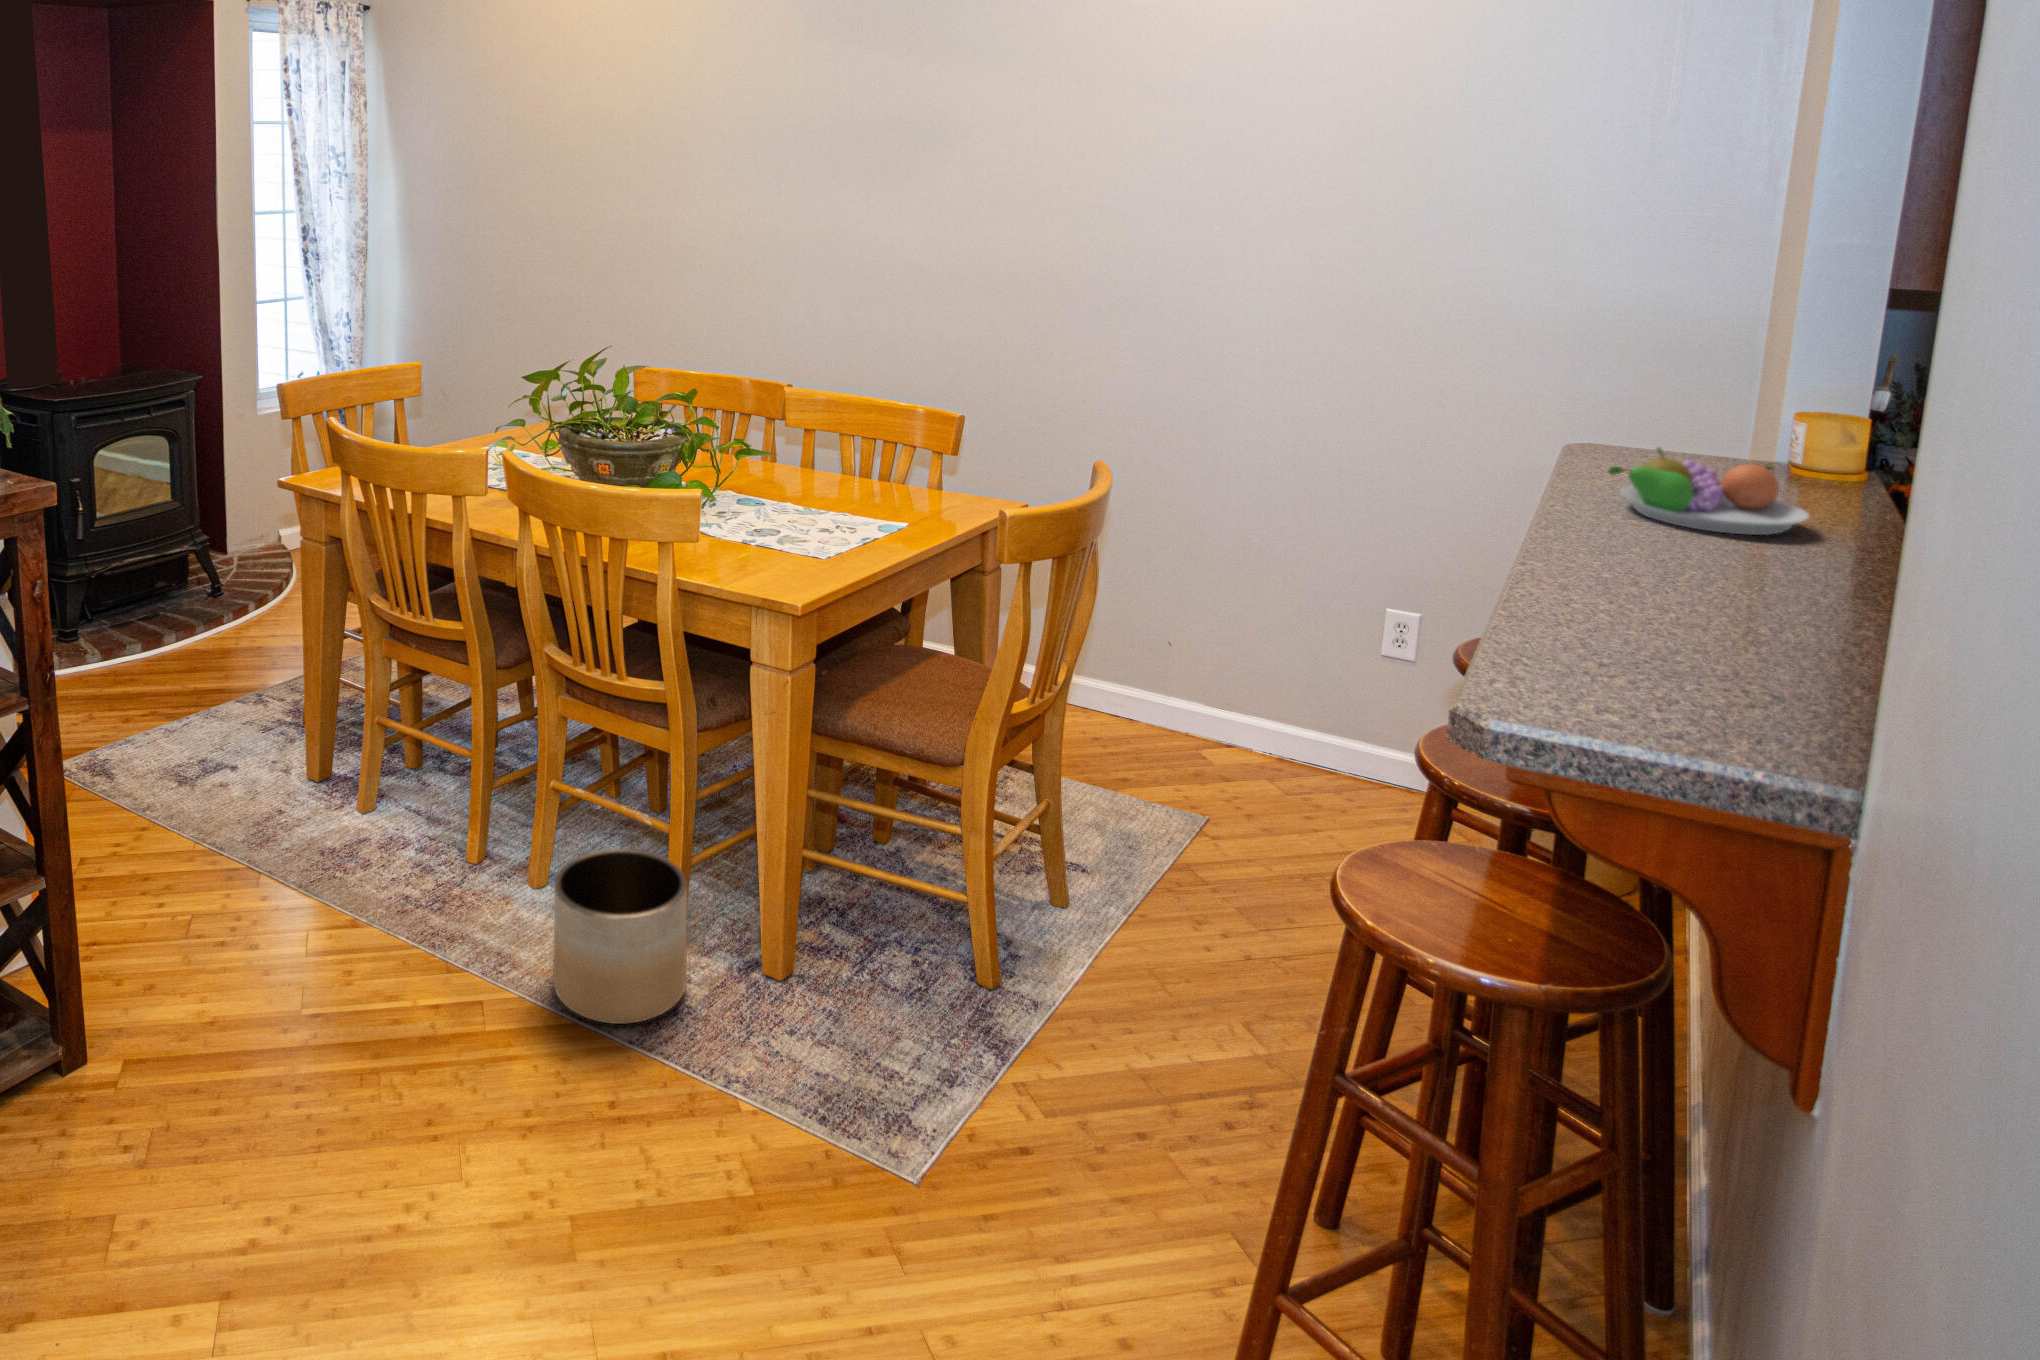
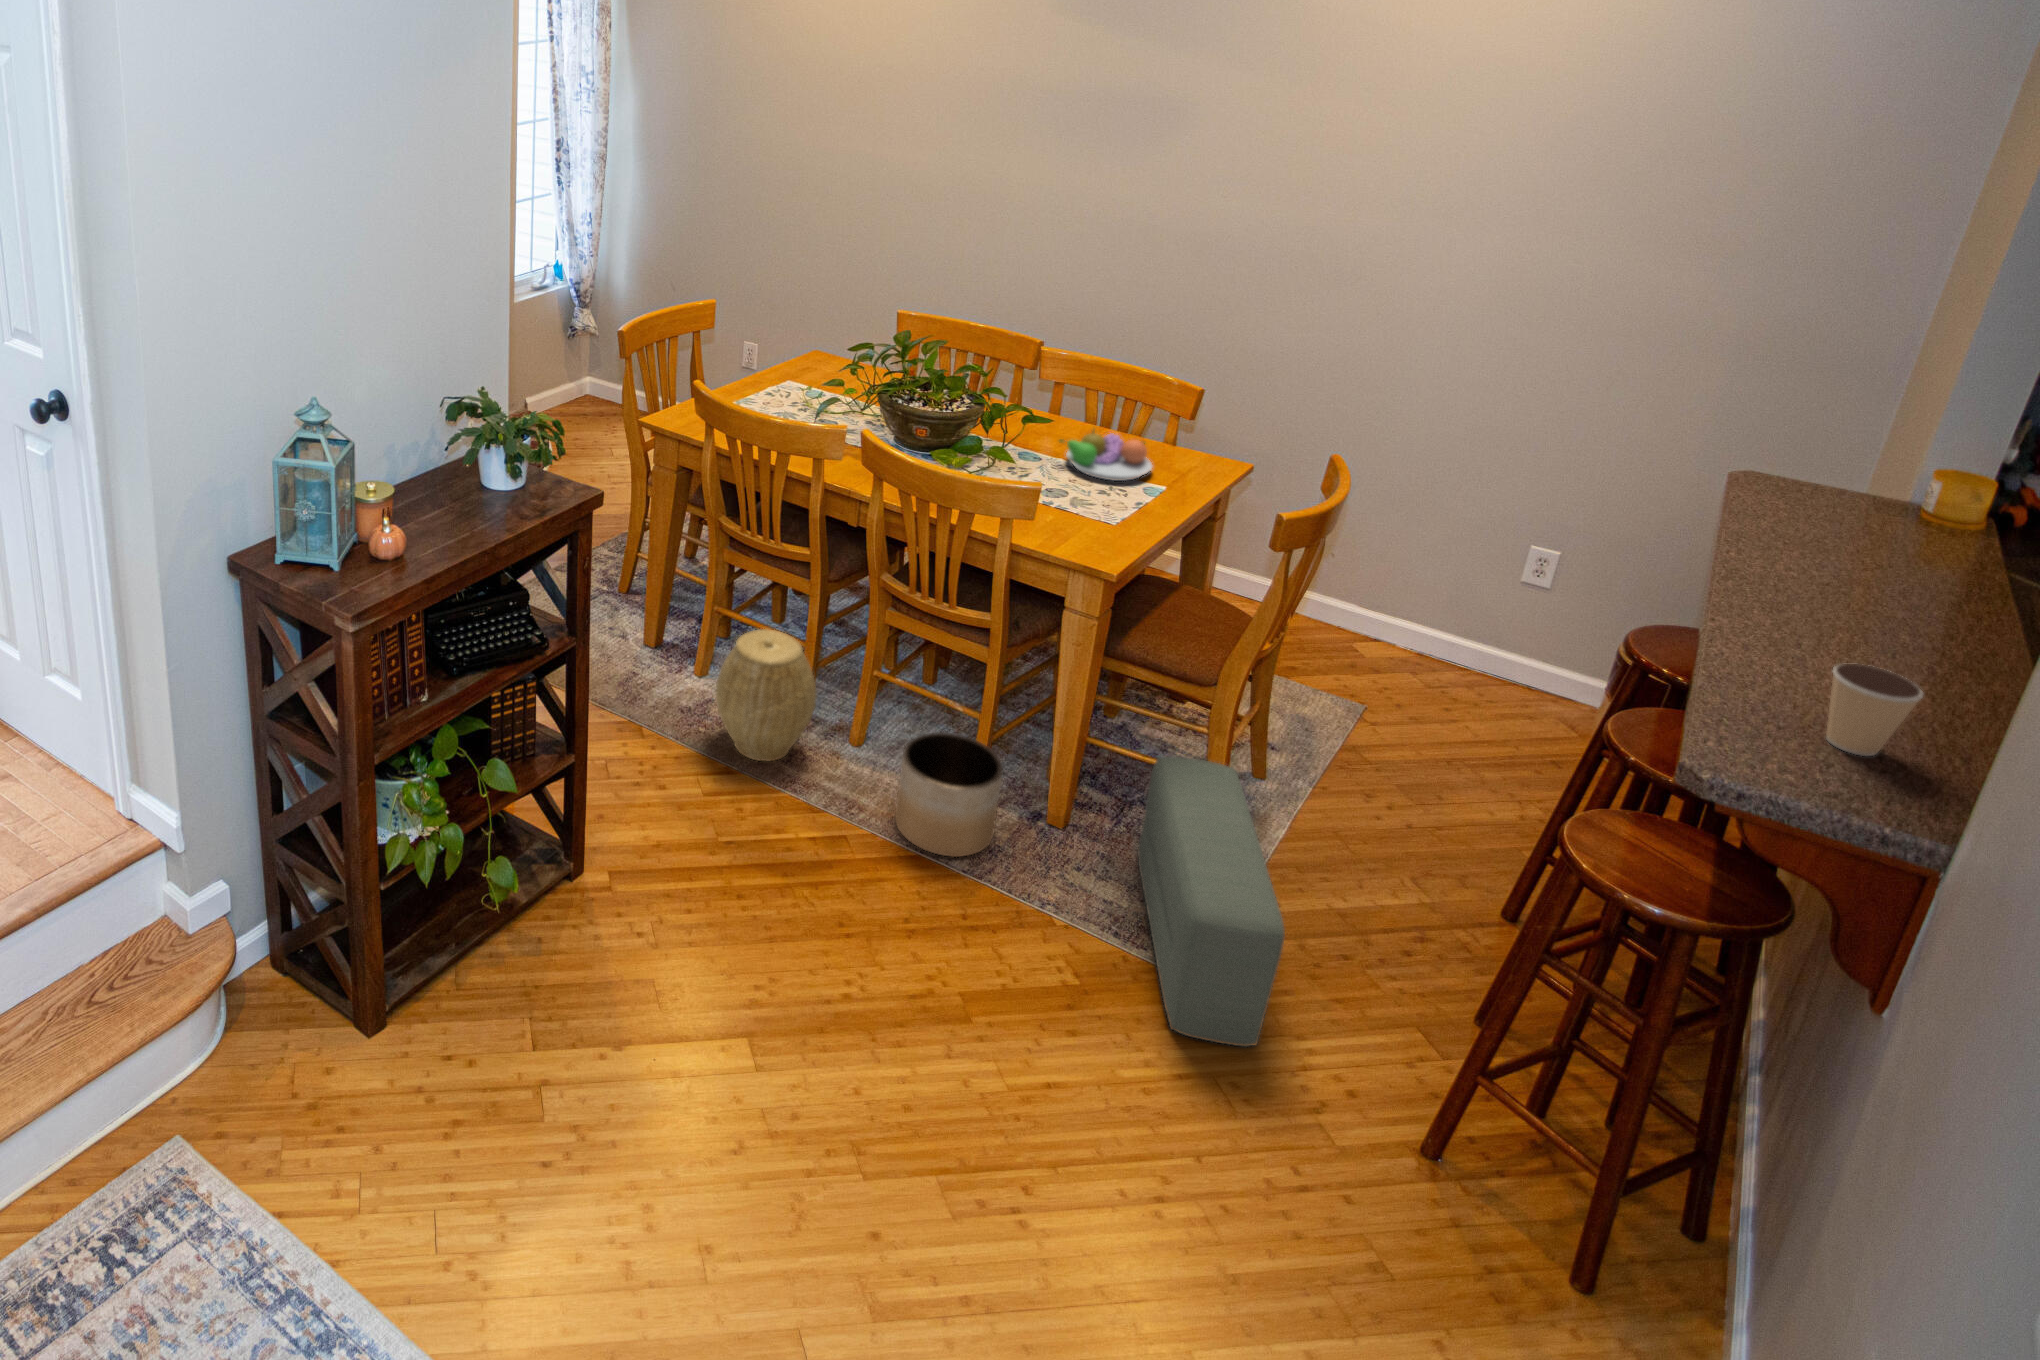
fruit bowl: present [1608,448,1809,535] -> present [1060,431,1152,481]
coffee cup: none [1640,543,1770,679] -> present [1826,664,1923,756]
woven basket: none [342,729,477,912] -> present [715,629,817,761]
pouf: none [866,857,1007,1281] -> present [1138,757,1285,1047]

